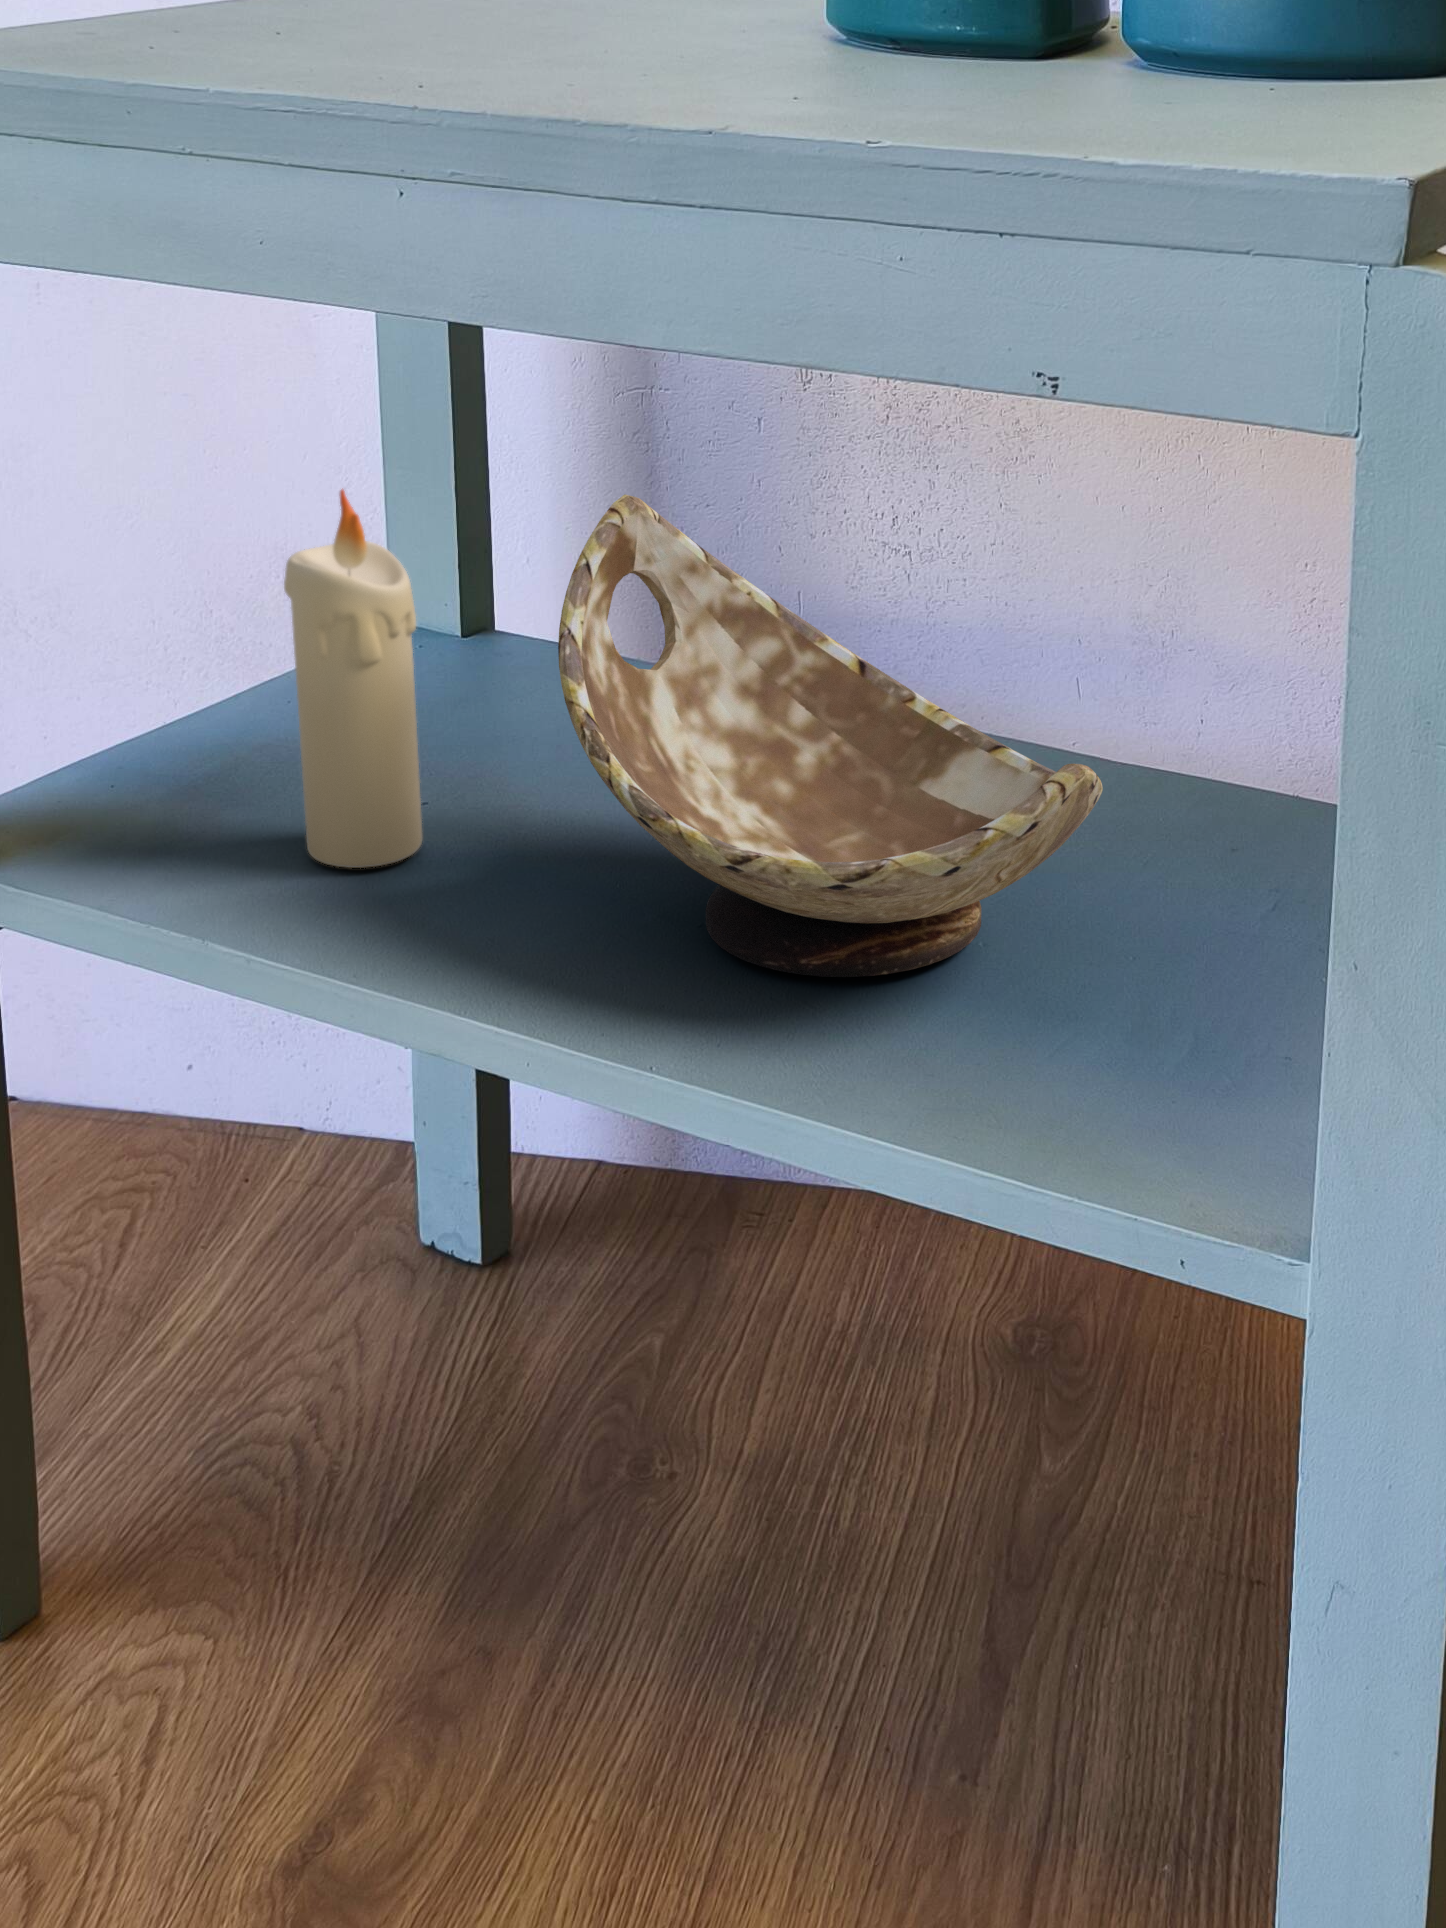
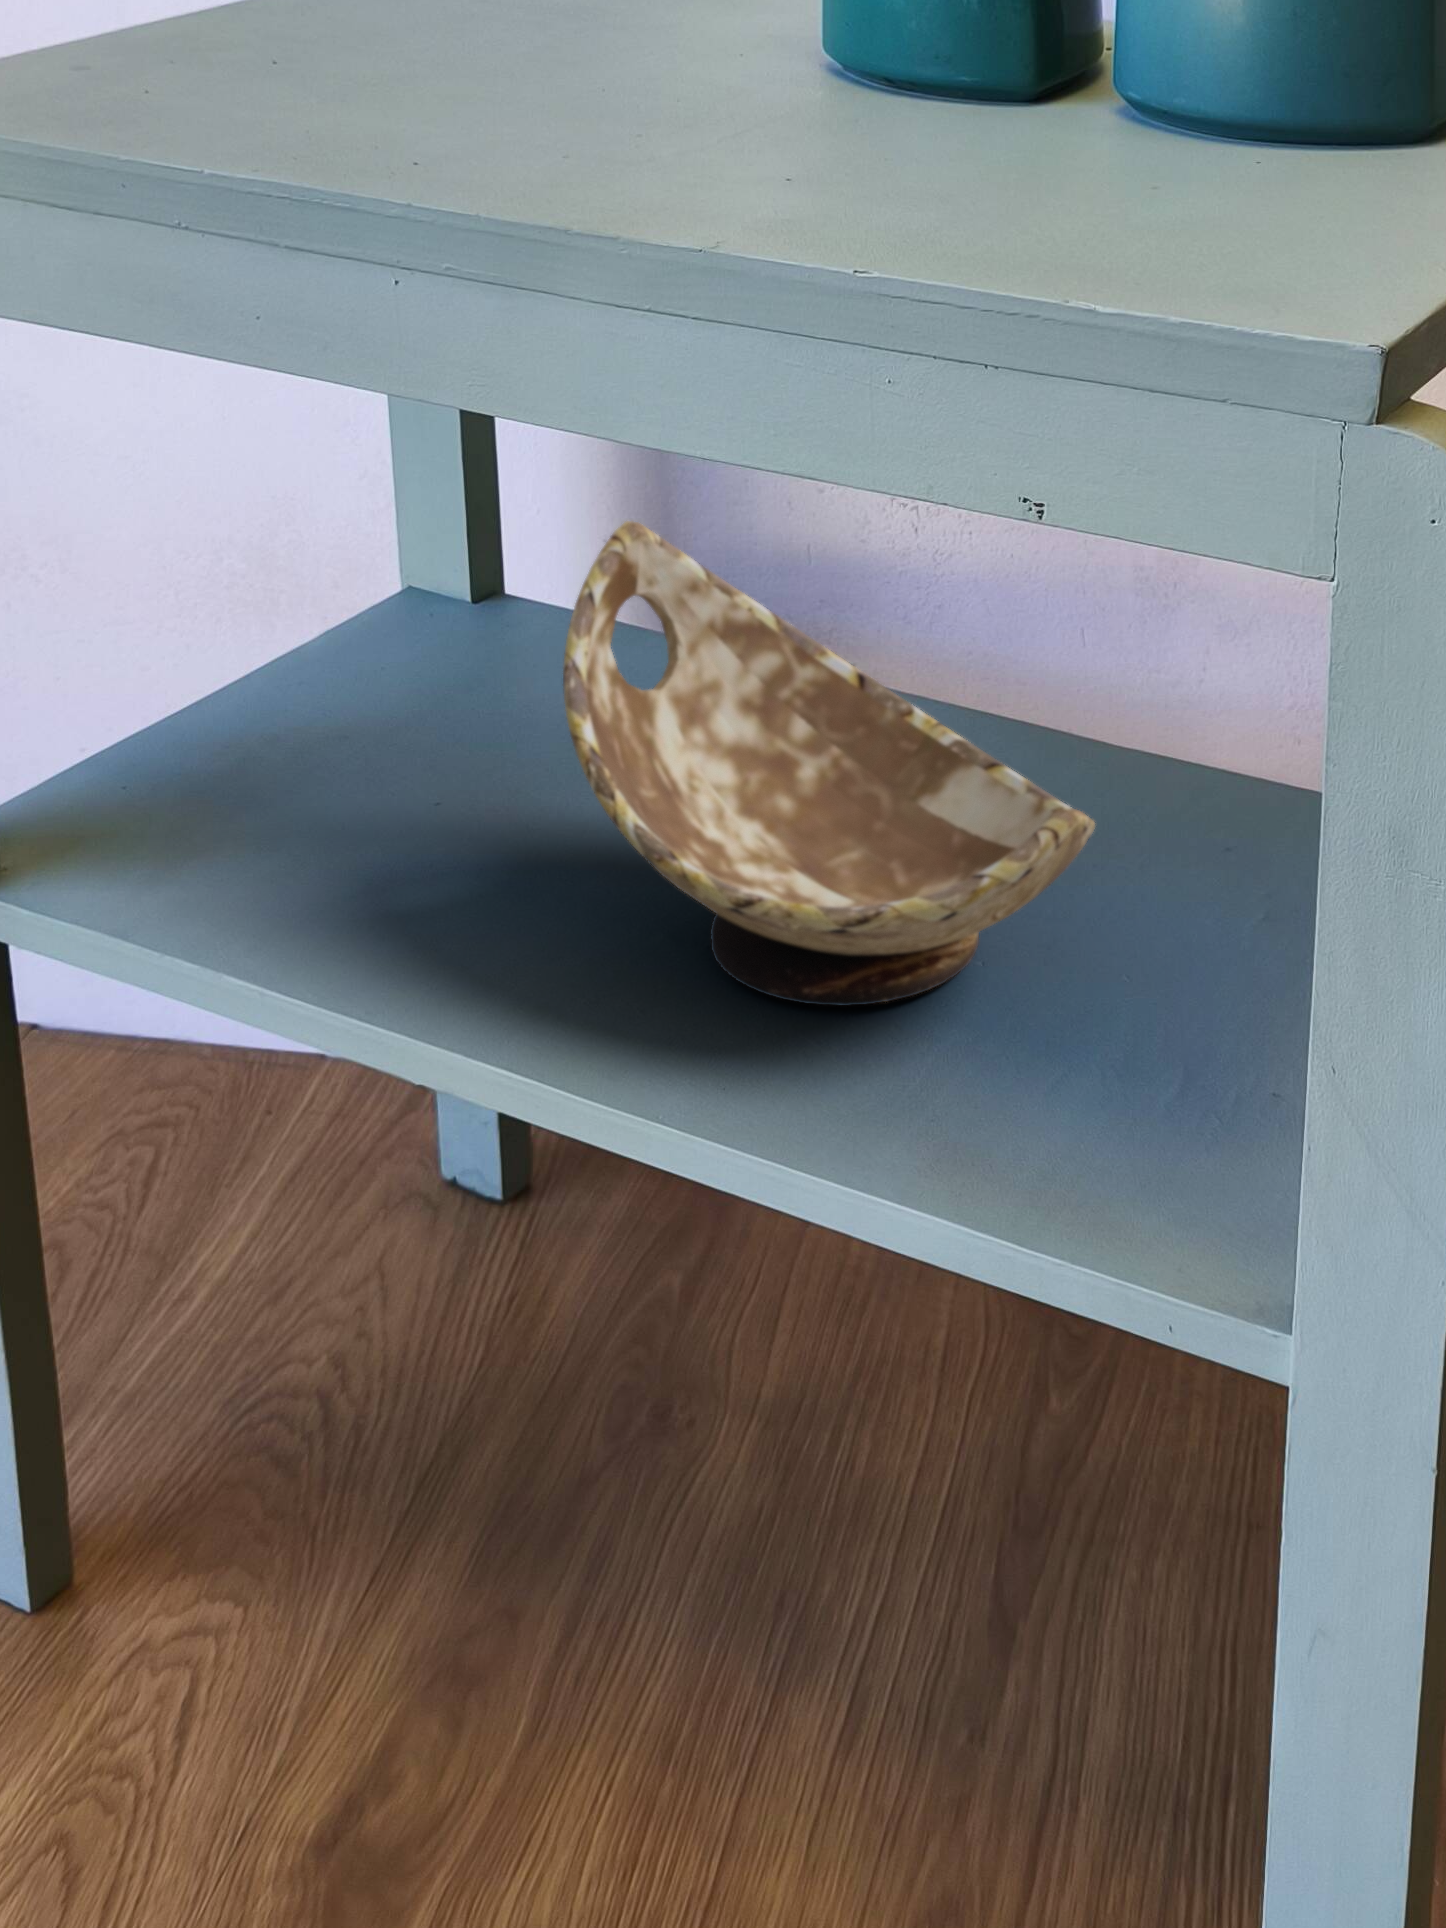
candle: present [284,490,422,868] -> none [292,516,432,881]

